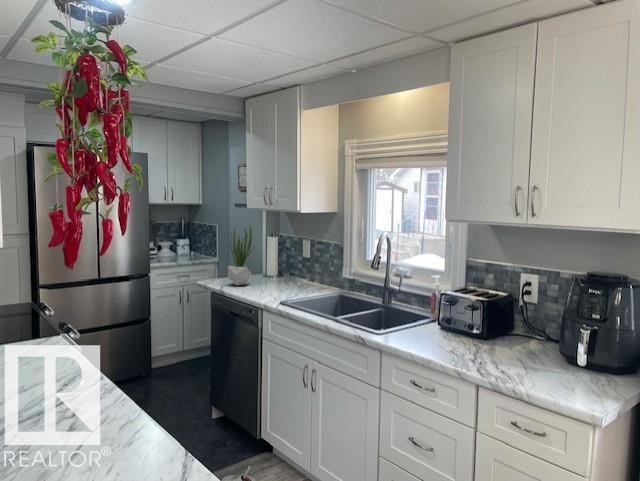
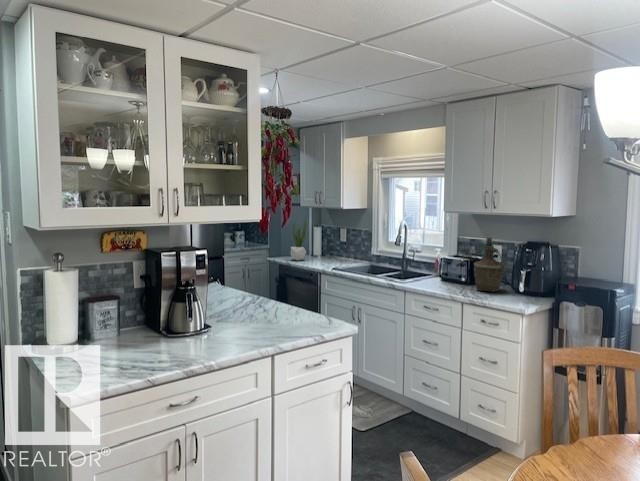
bottle: none [495,266,548,360] -> present [474,237,504,291]

